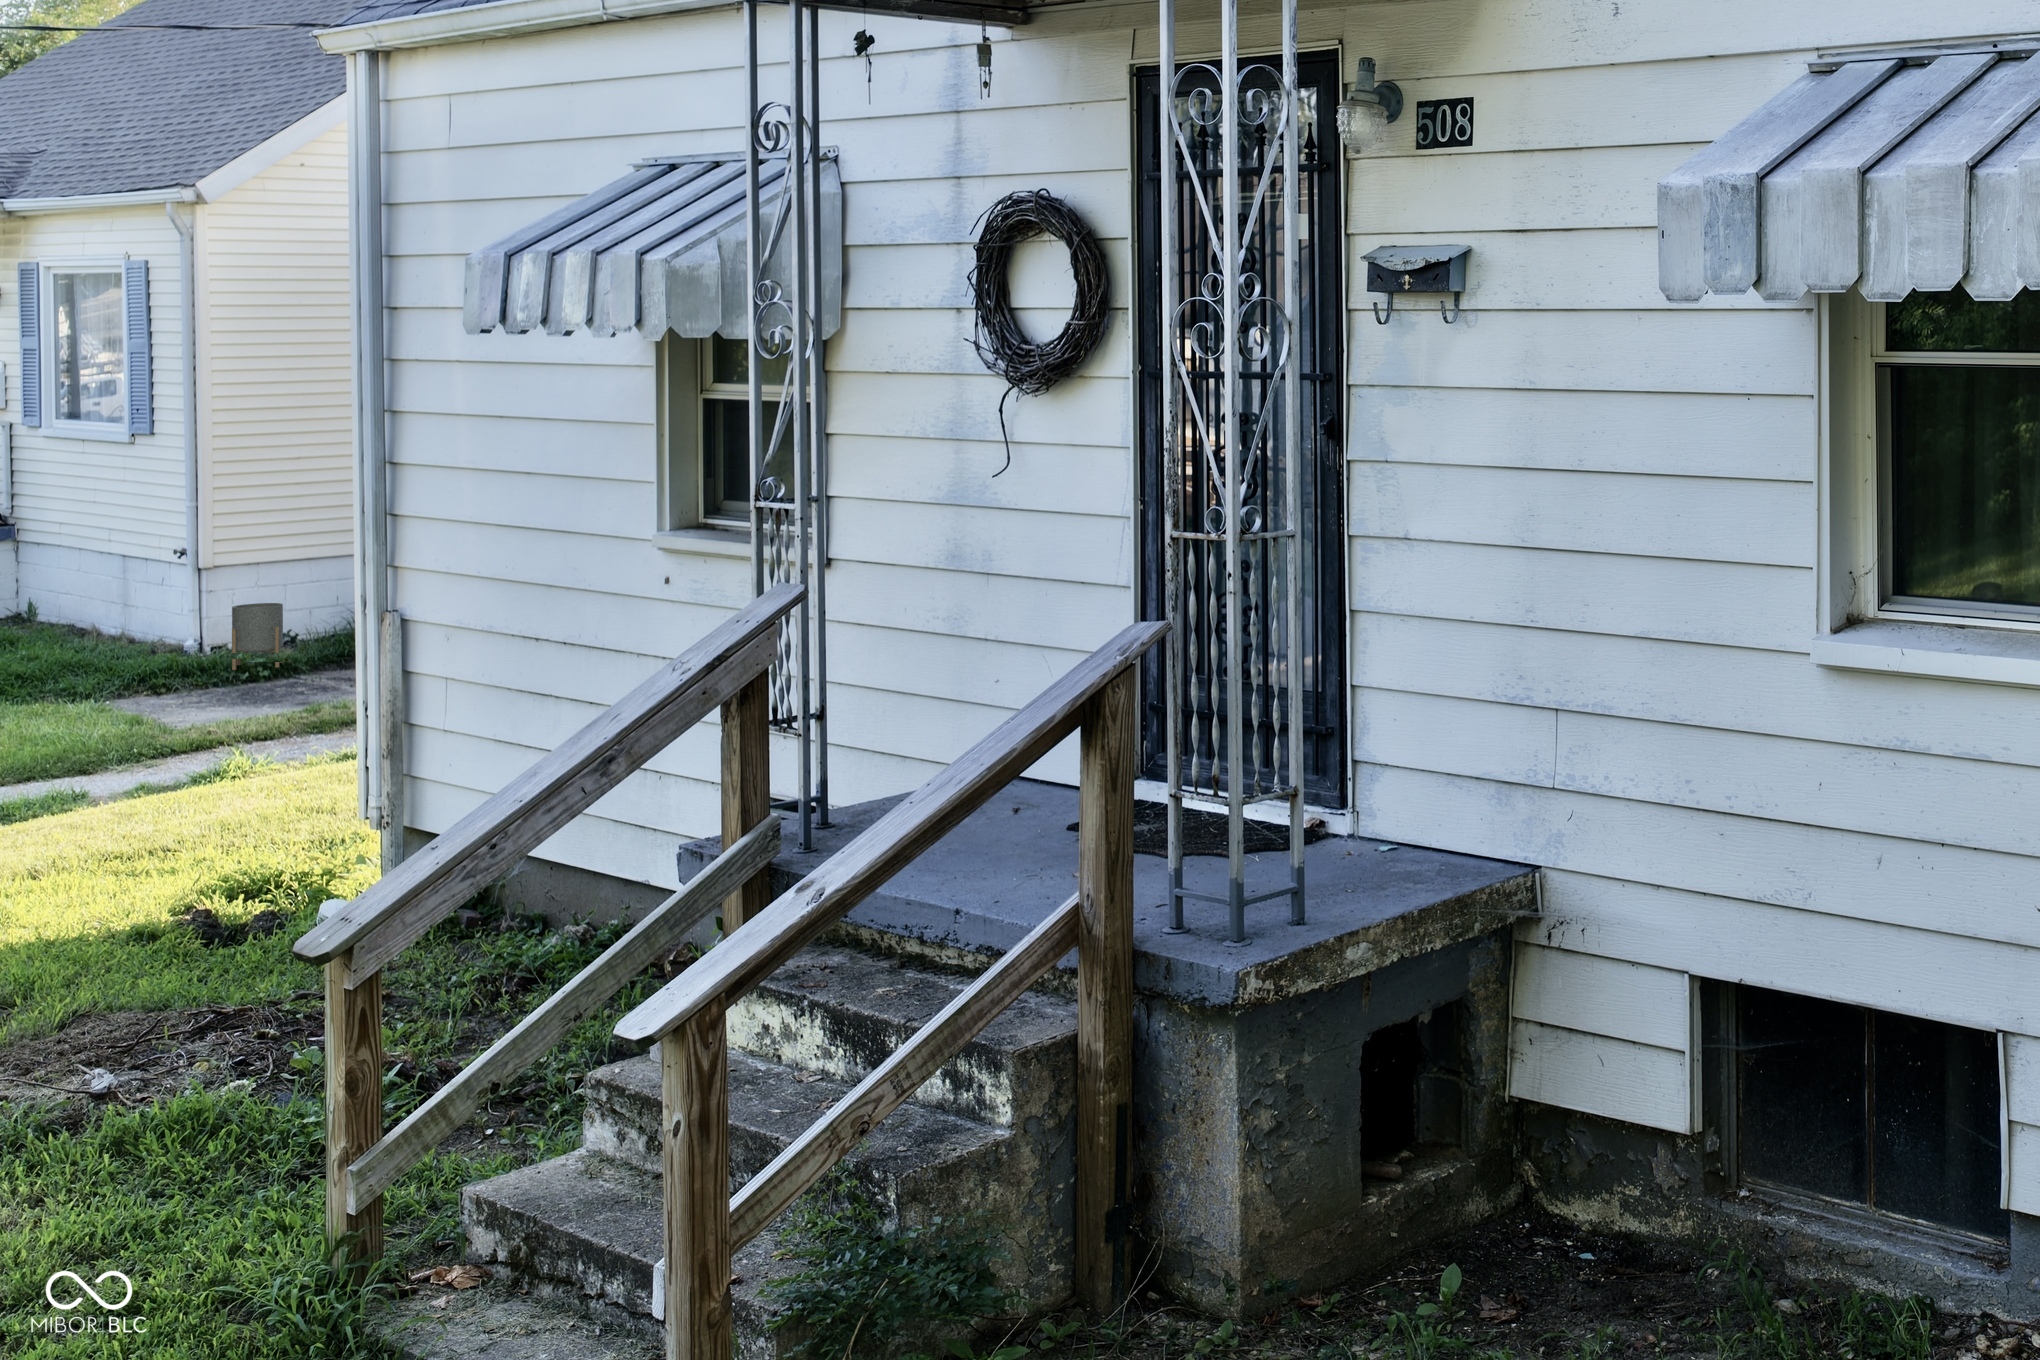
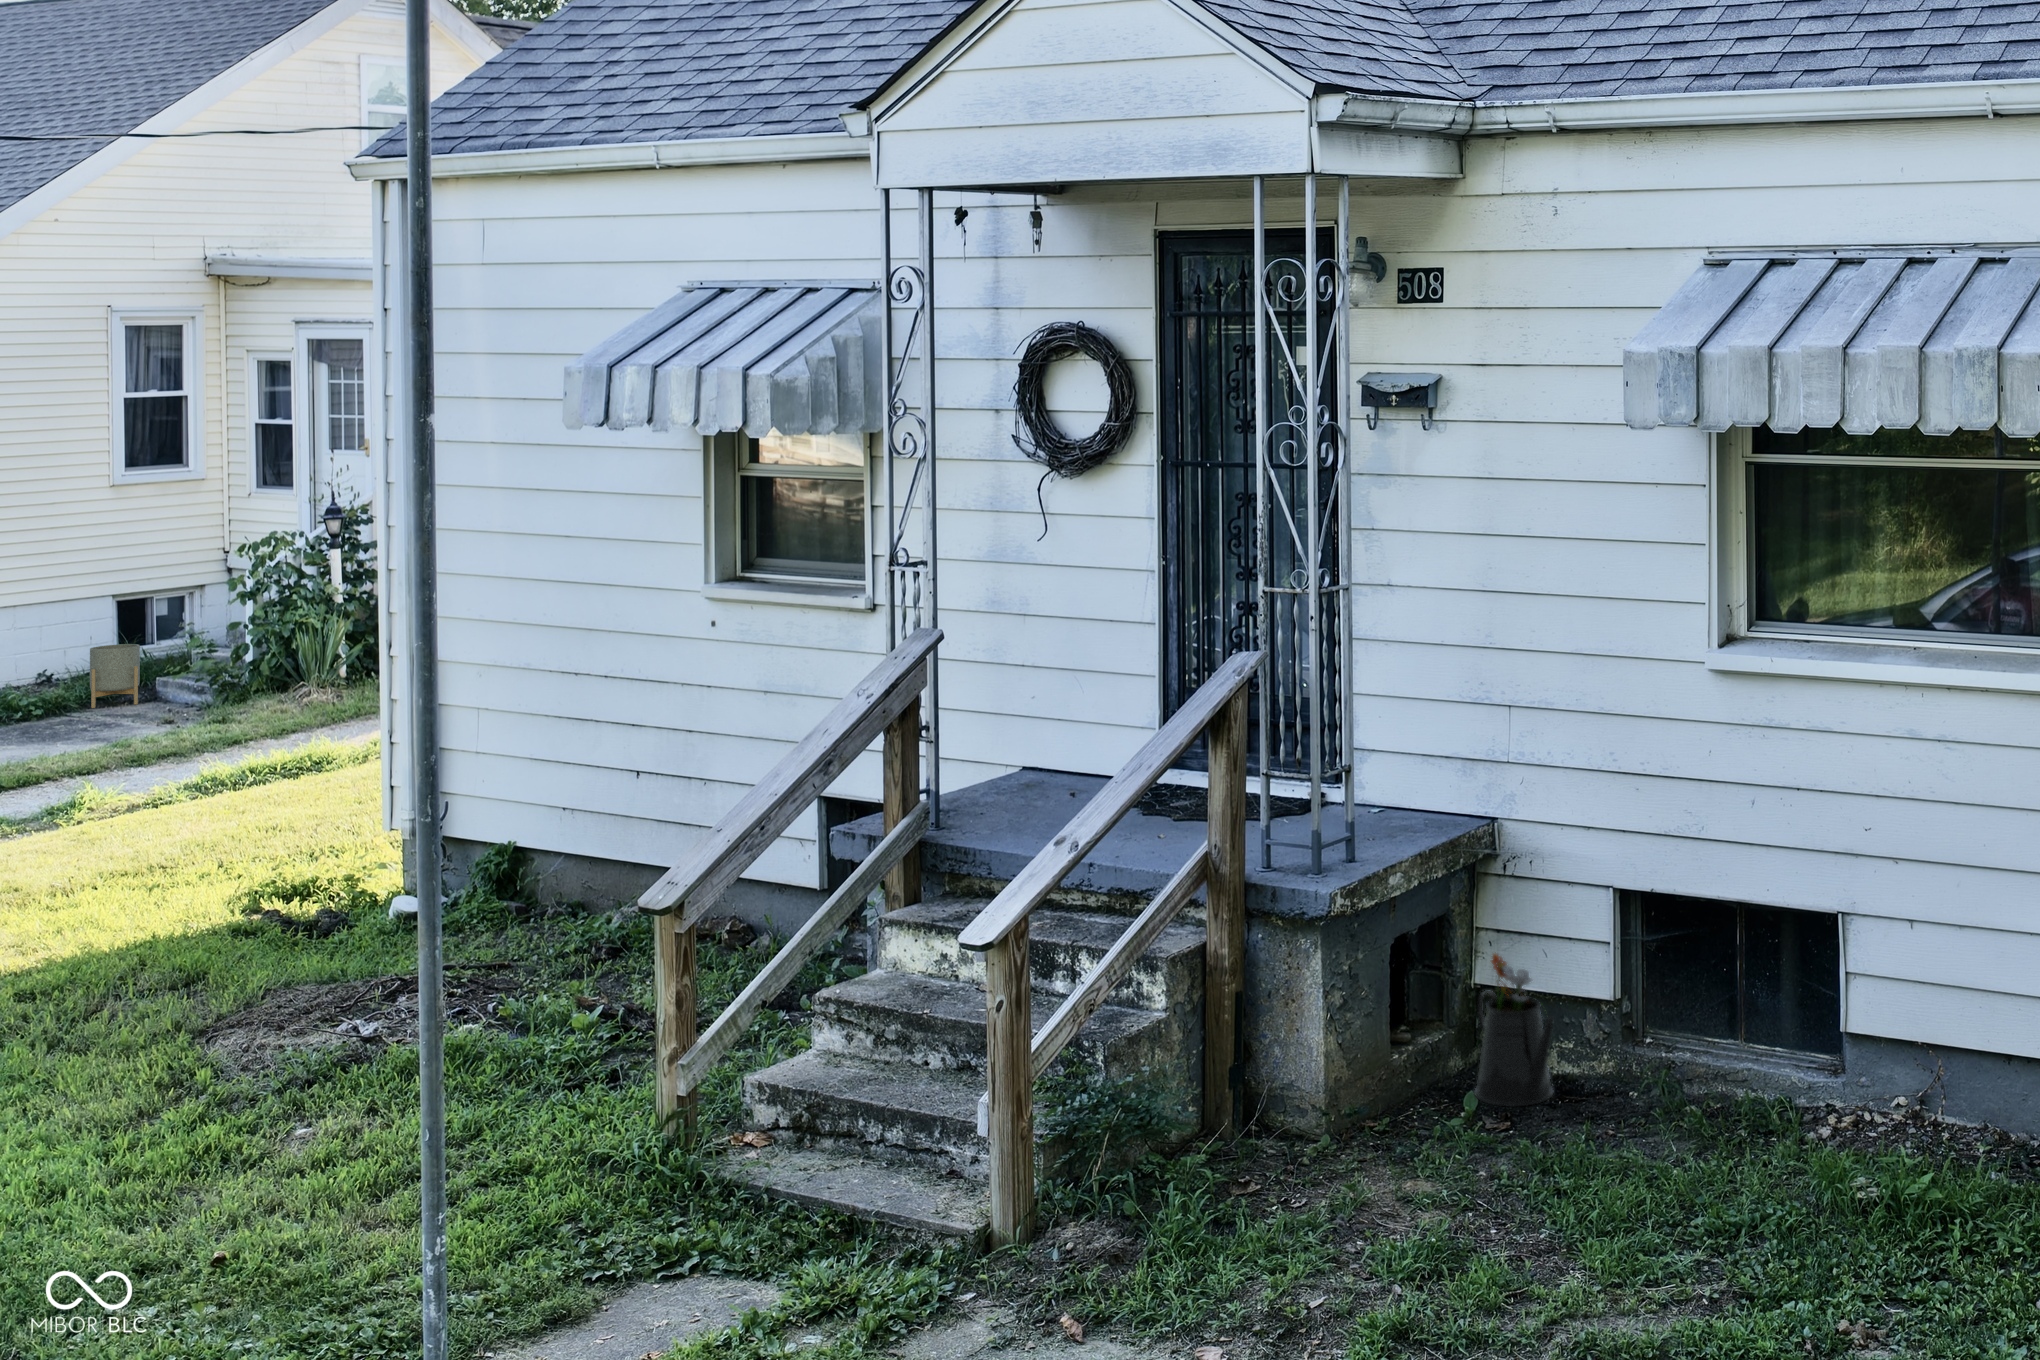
watering can: none [1488,1049,1600,1279] -> present [1475,954,1553,1107]

